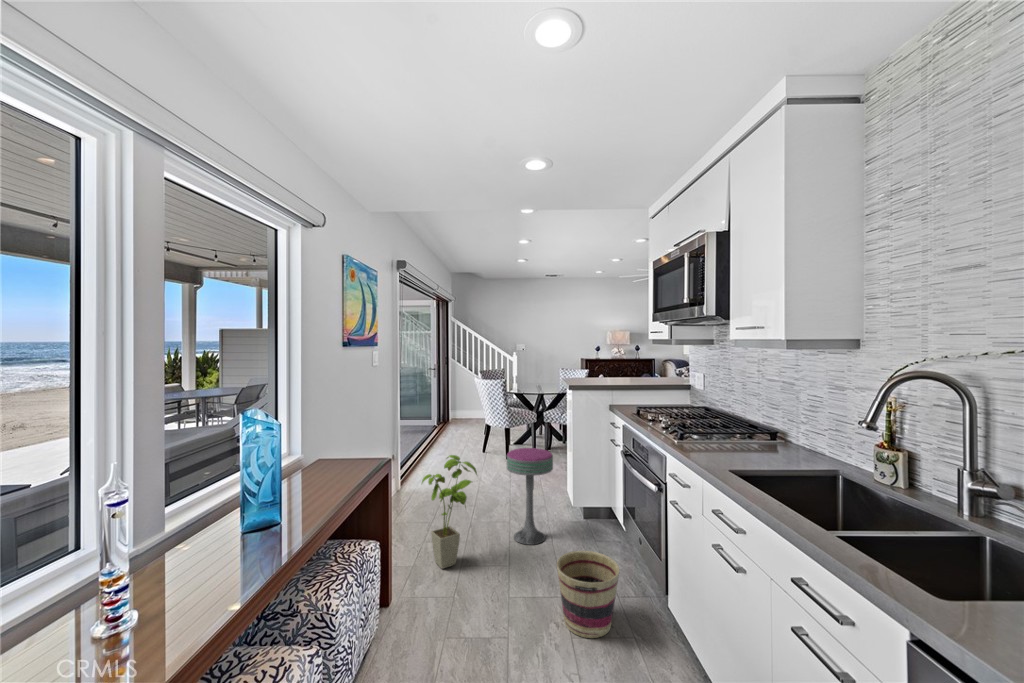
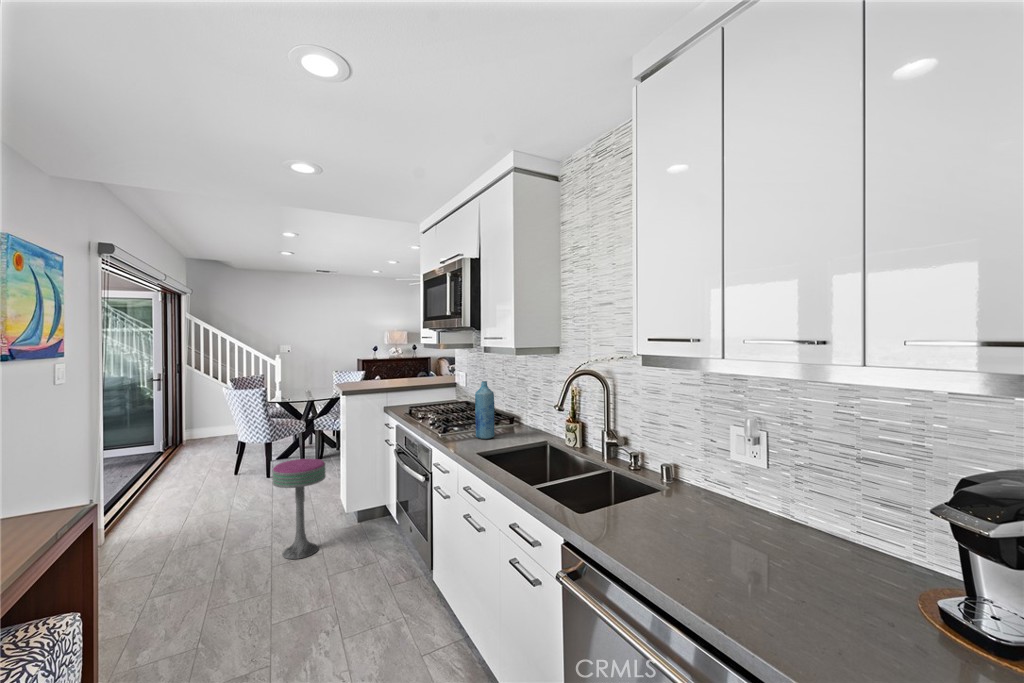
bottle: none [724,382,752,454] -> present [475,381,495,439]
house plant: present [422,455,477,569] -> none [163,478,239,606]
basket: present [557,551,620,638] -> none [332,546,392,625]

